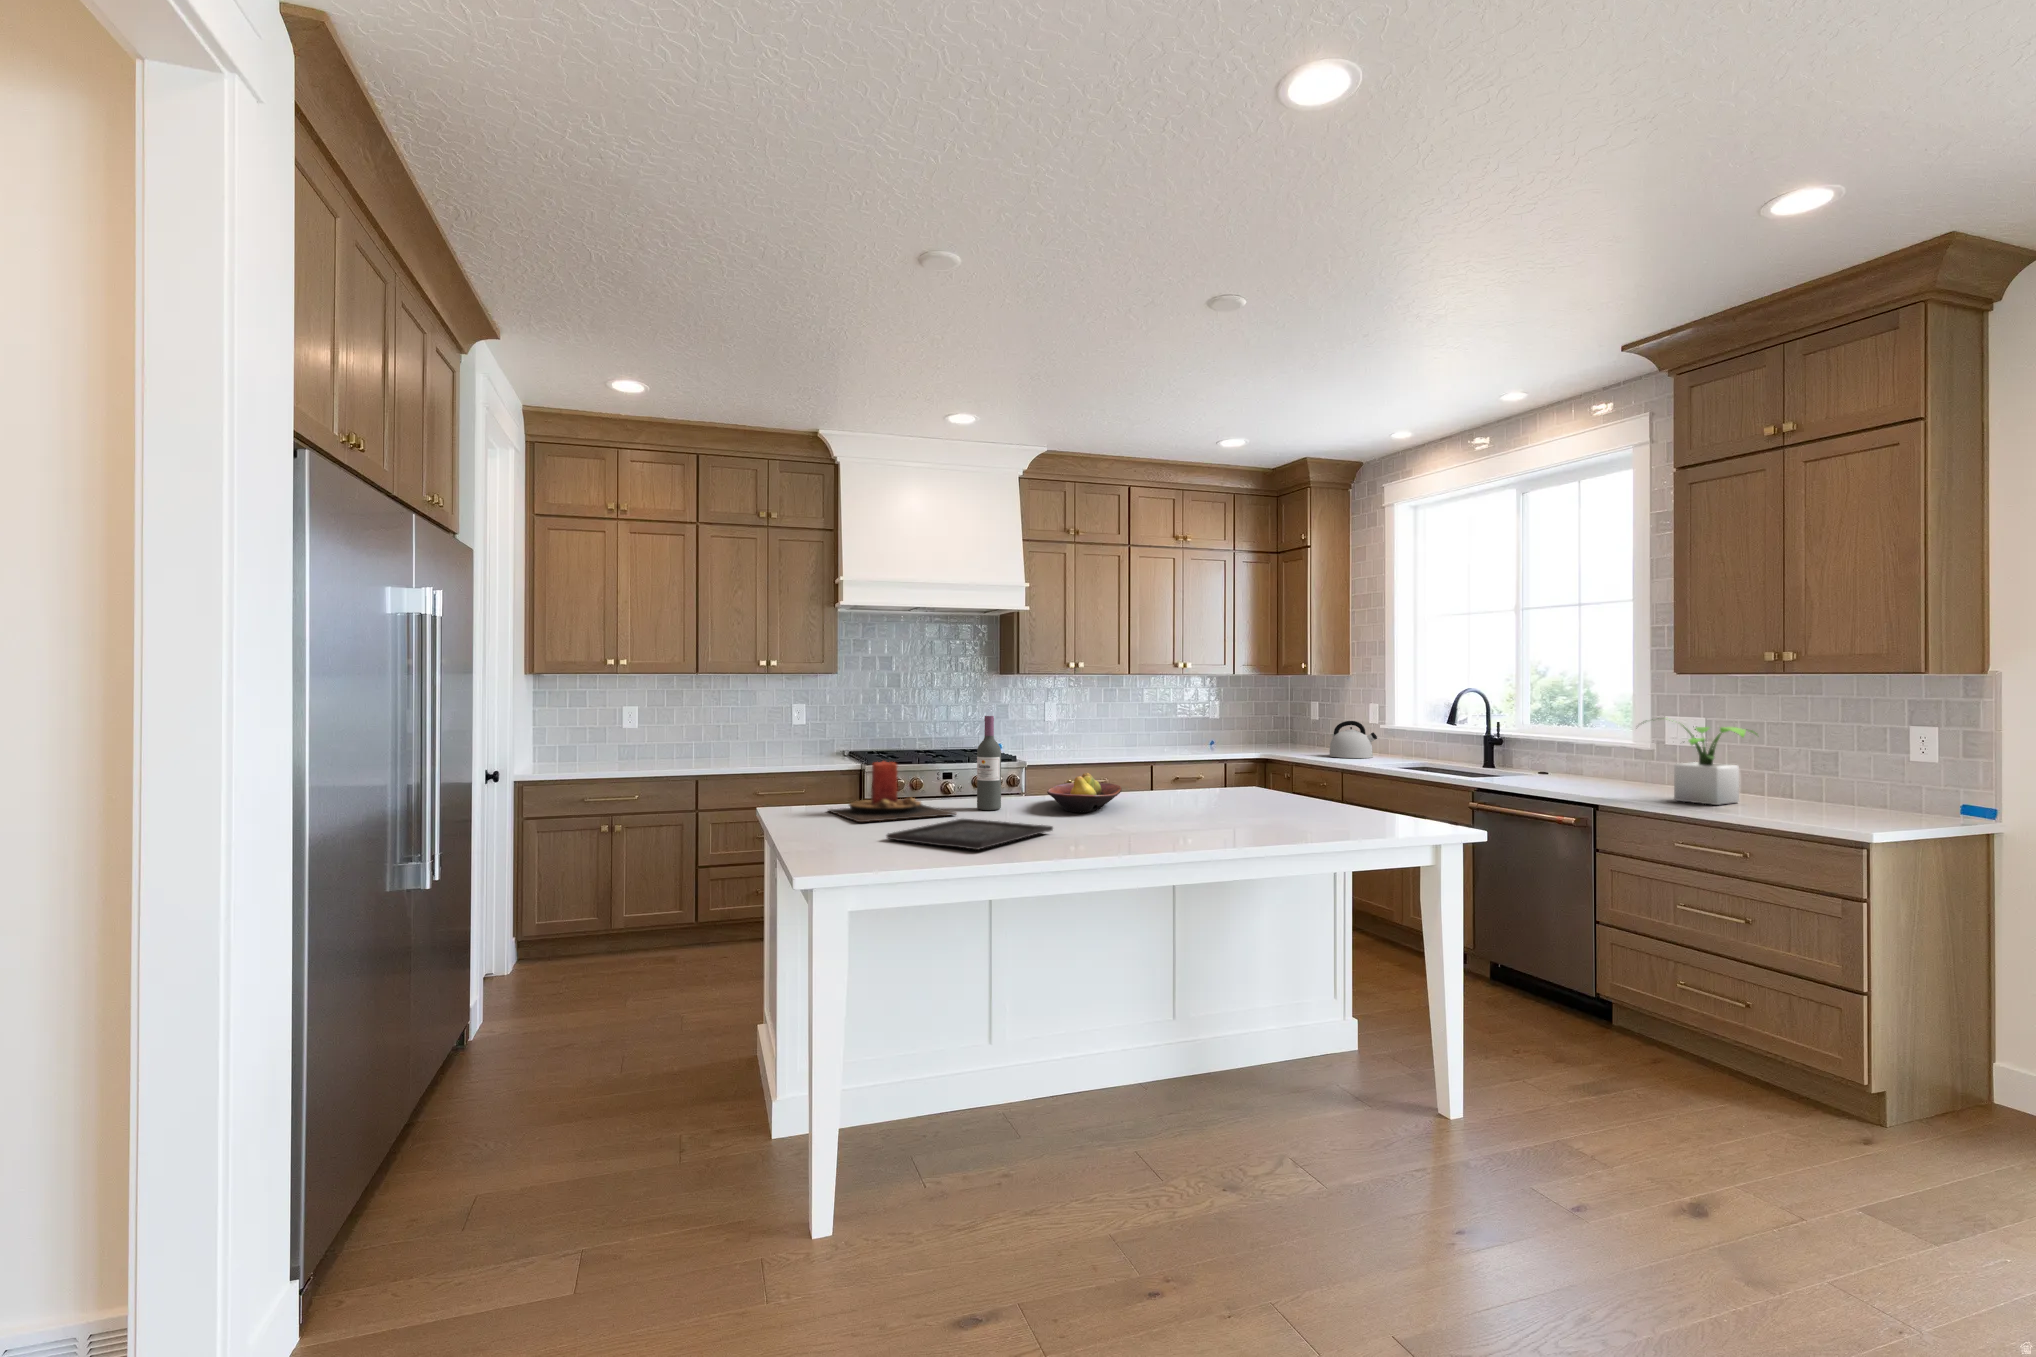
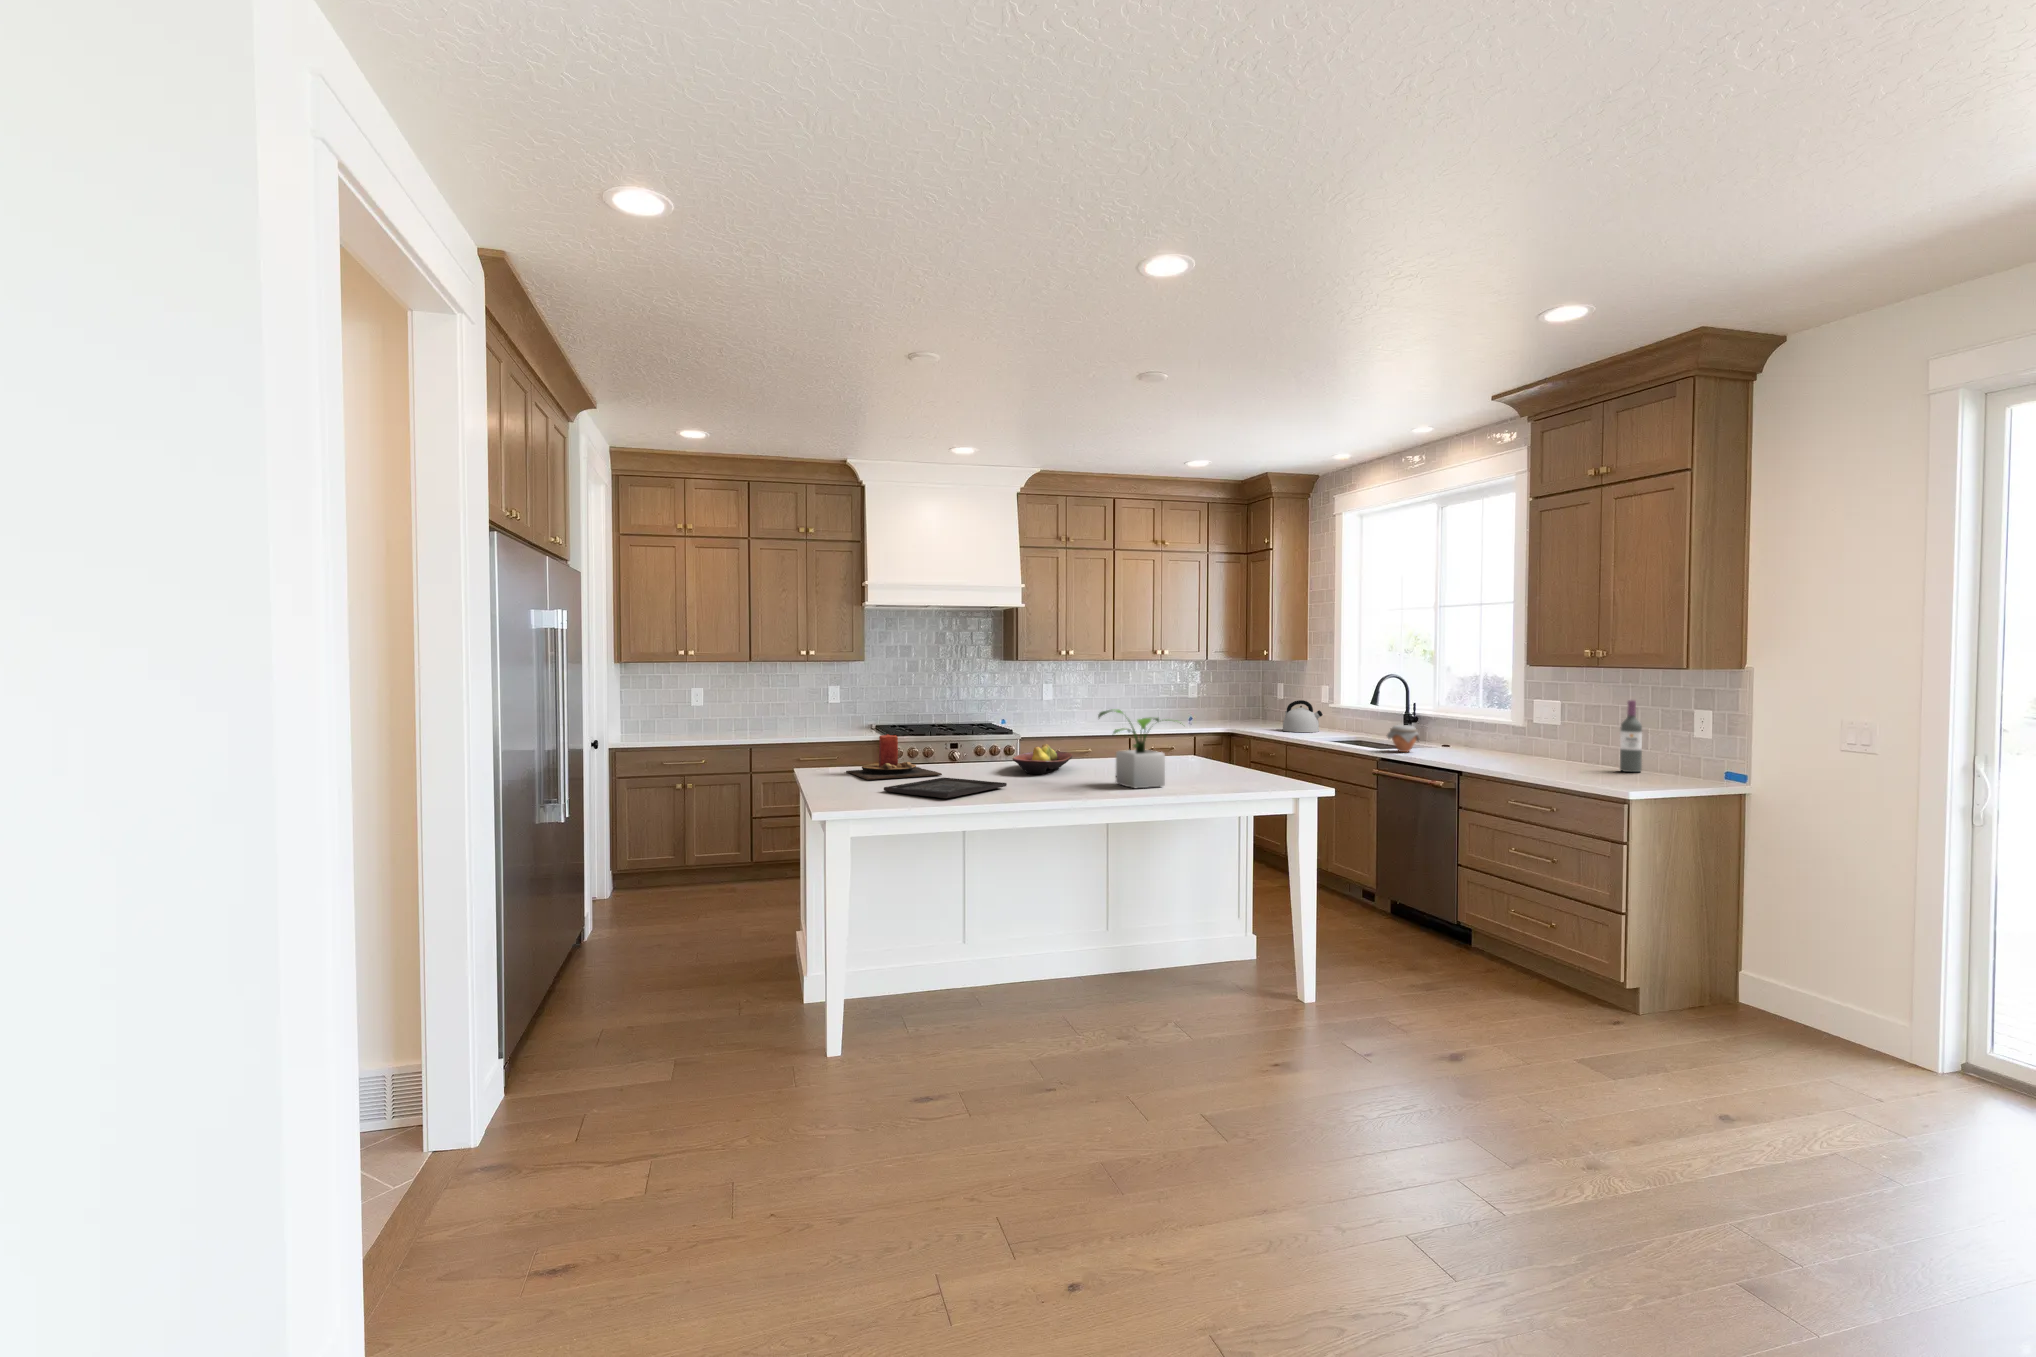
wine bottle: present [977,716,1001,810] -> present [1620,700,1642,772]
potted plant: present [1674,725,1757,805] -> present [1098,710,1181,788]
jar: none [1483,748,1525,781] -> present [1387,725,1419,752]

